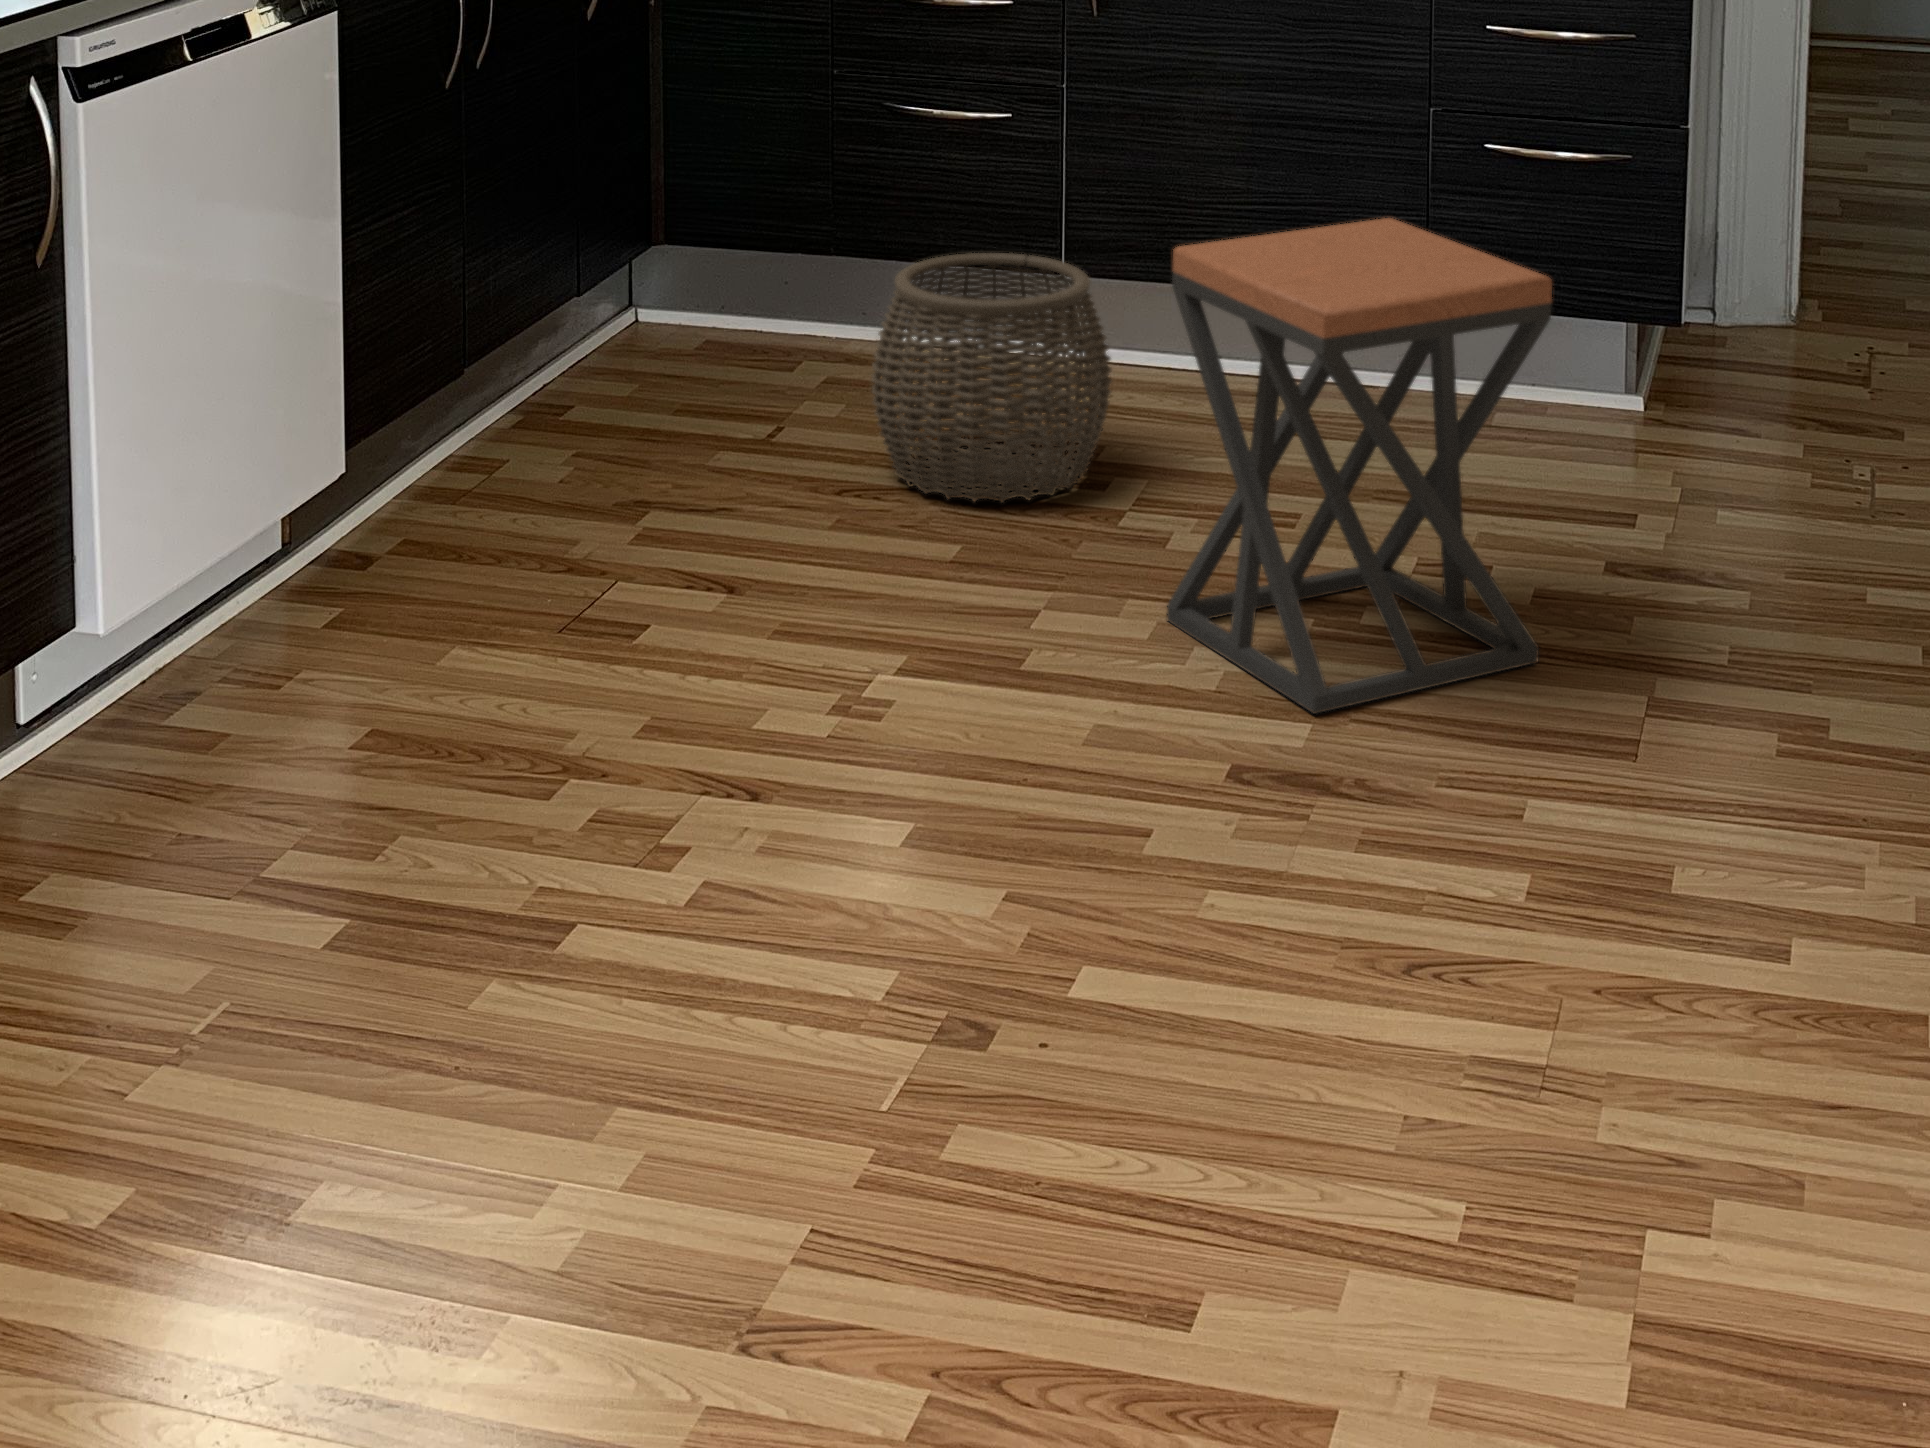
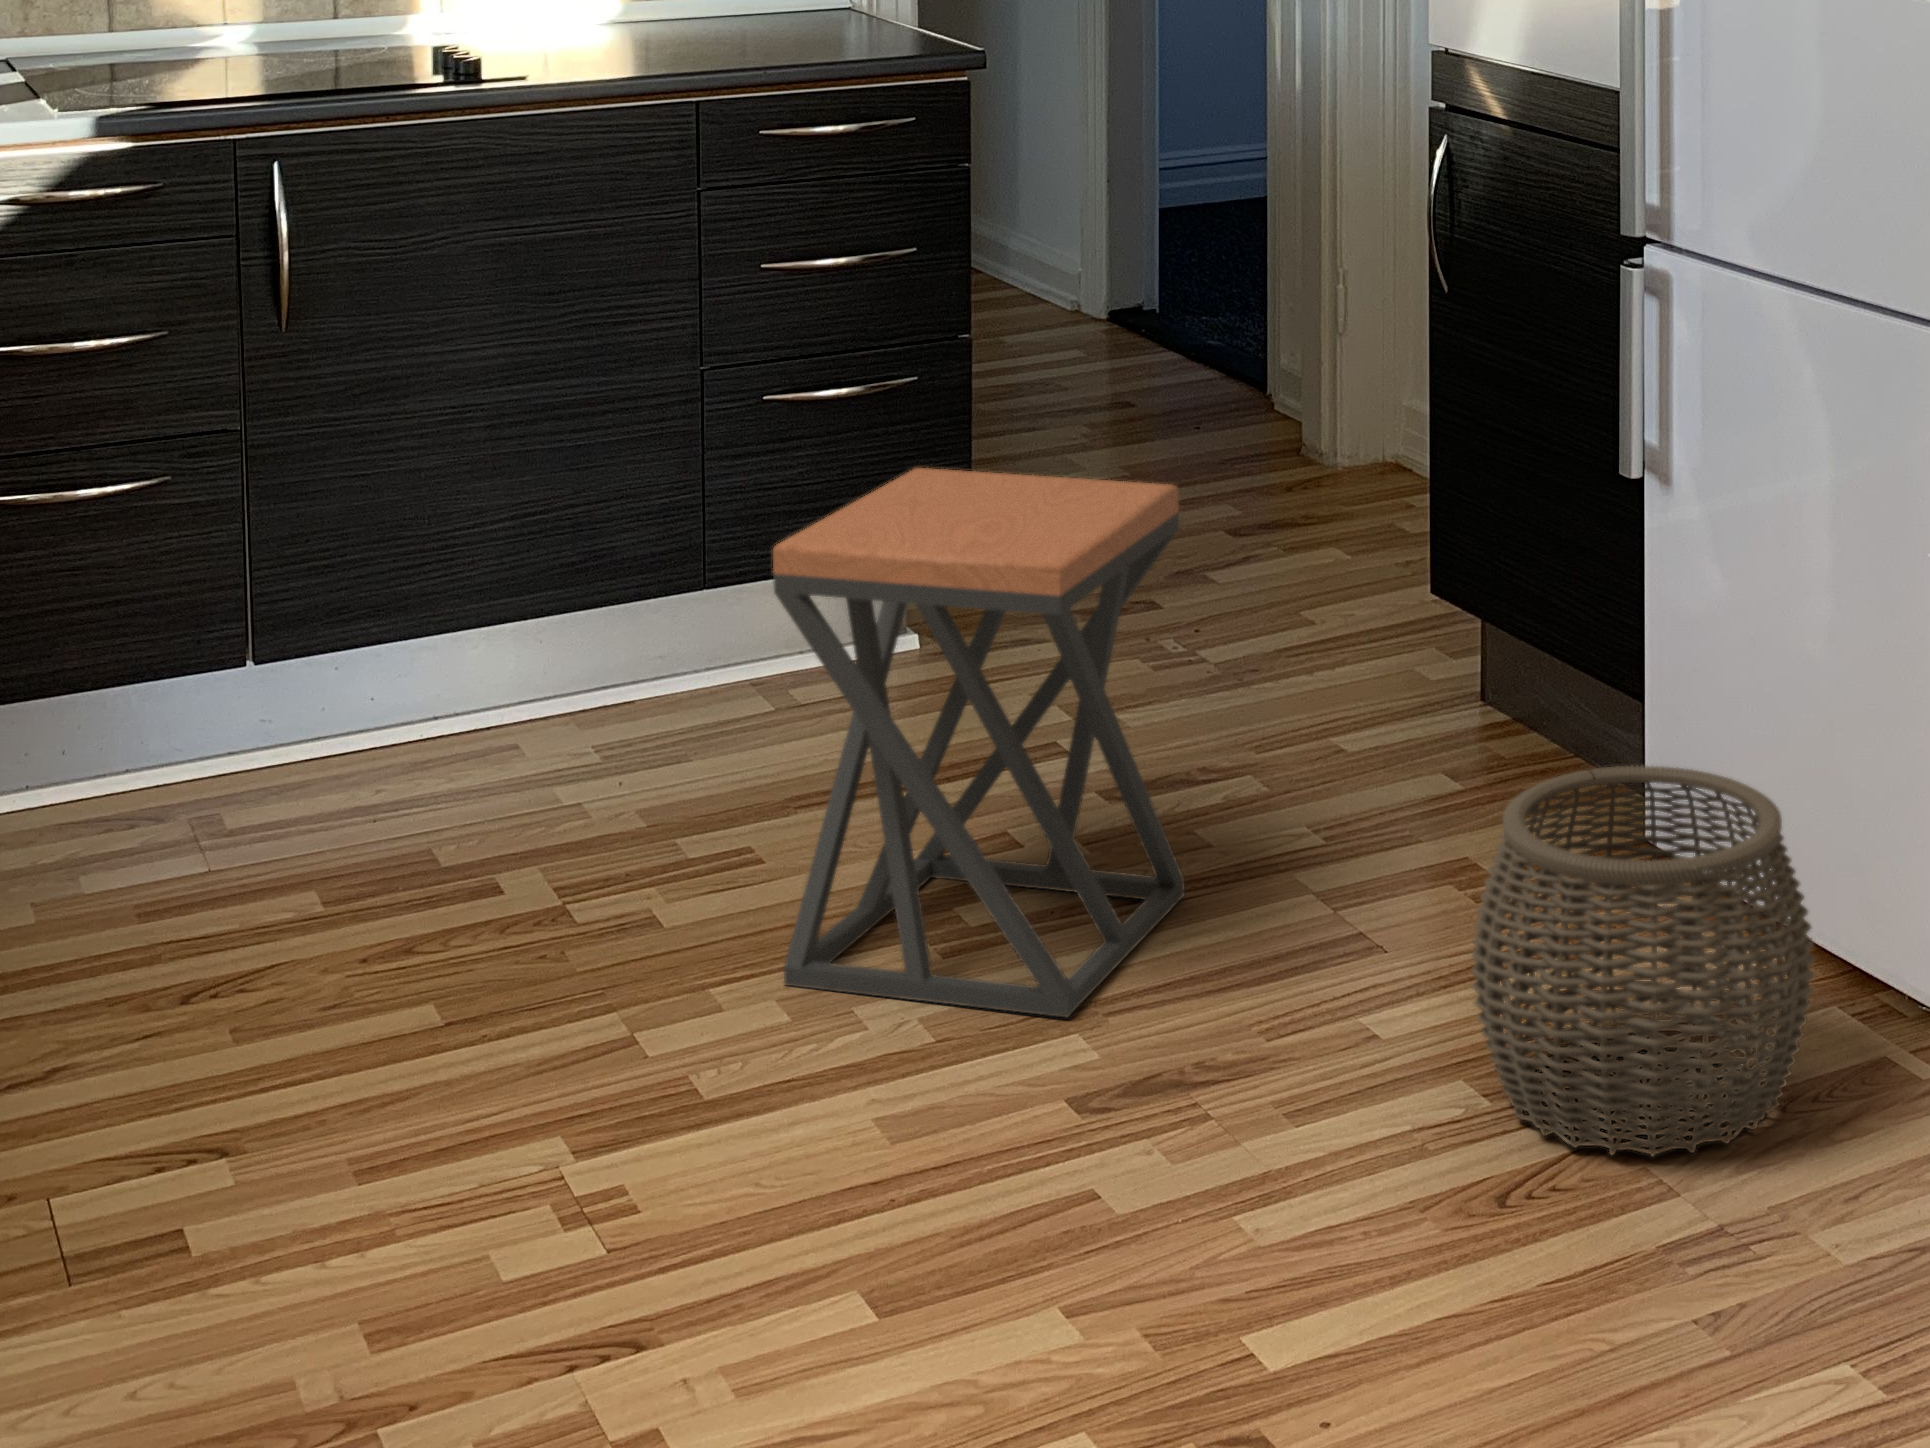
woven basket: present [872,253,1112,502] -> present [1472,765,1814,1156]

